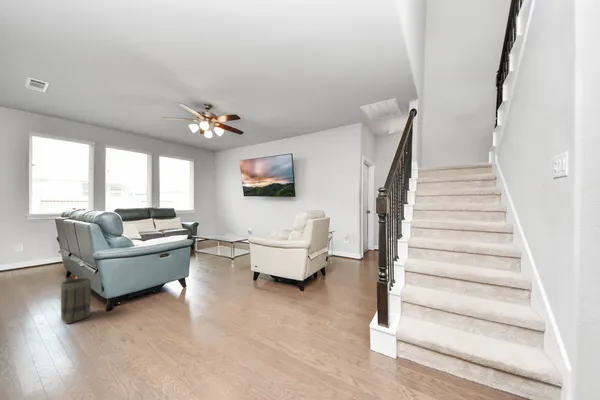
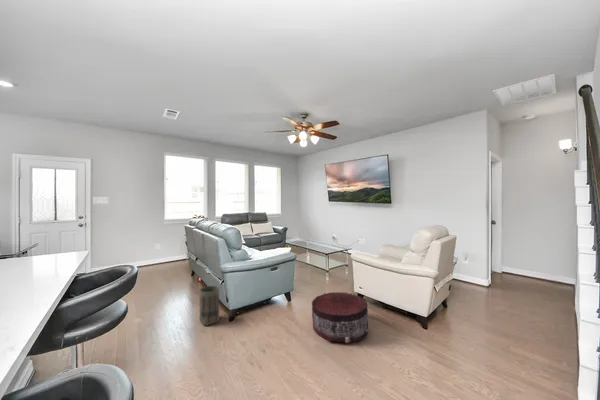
pouf: none [202,271,258,316] -> present [312,292,368,343]

